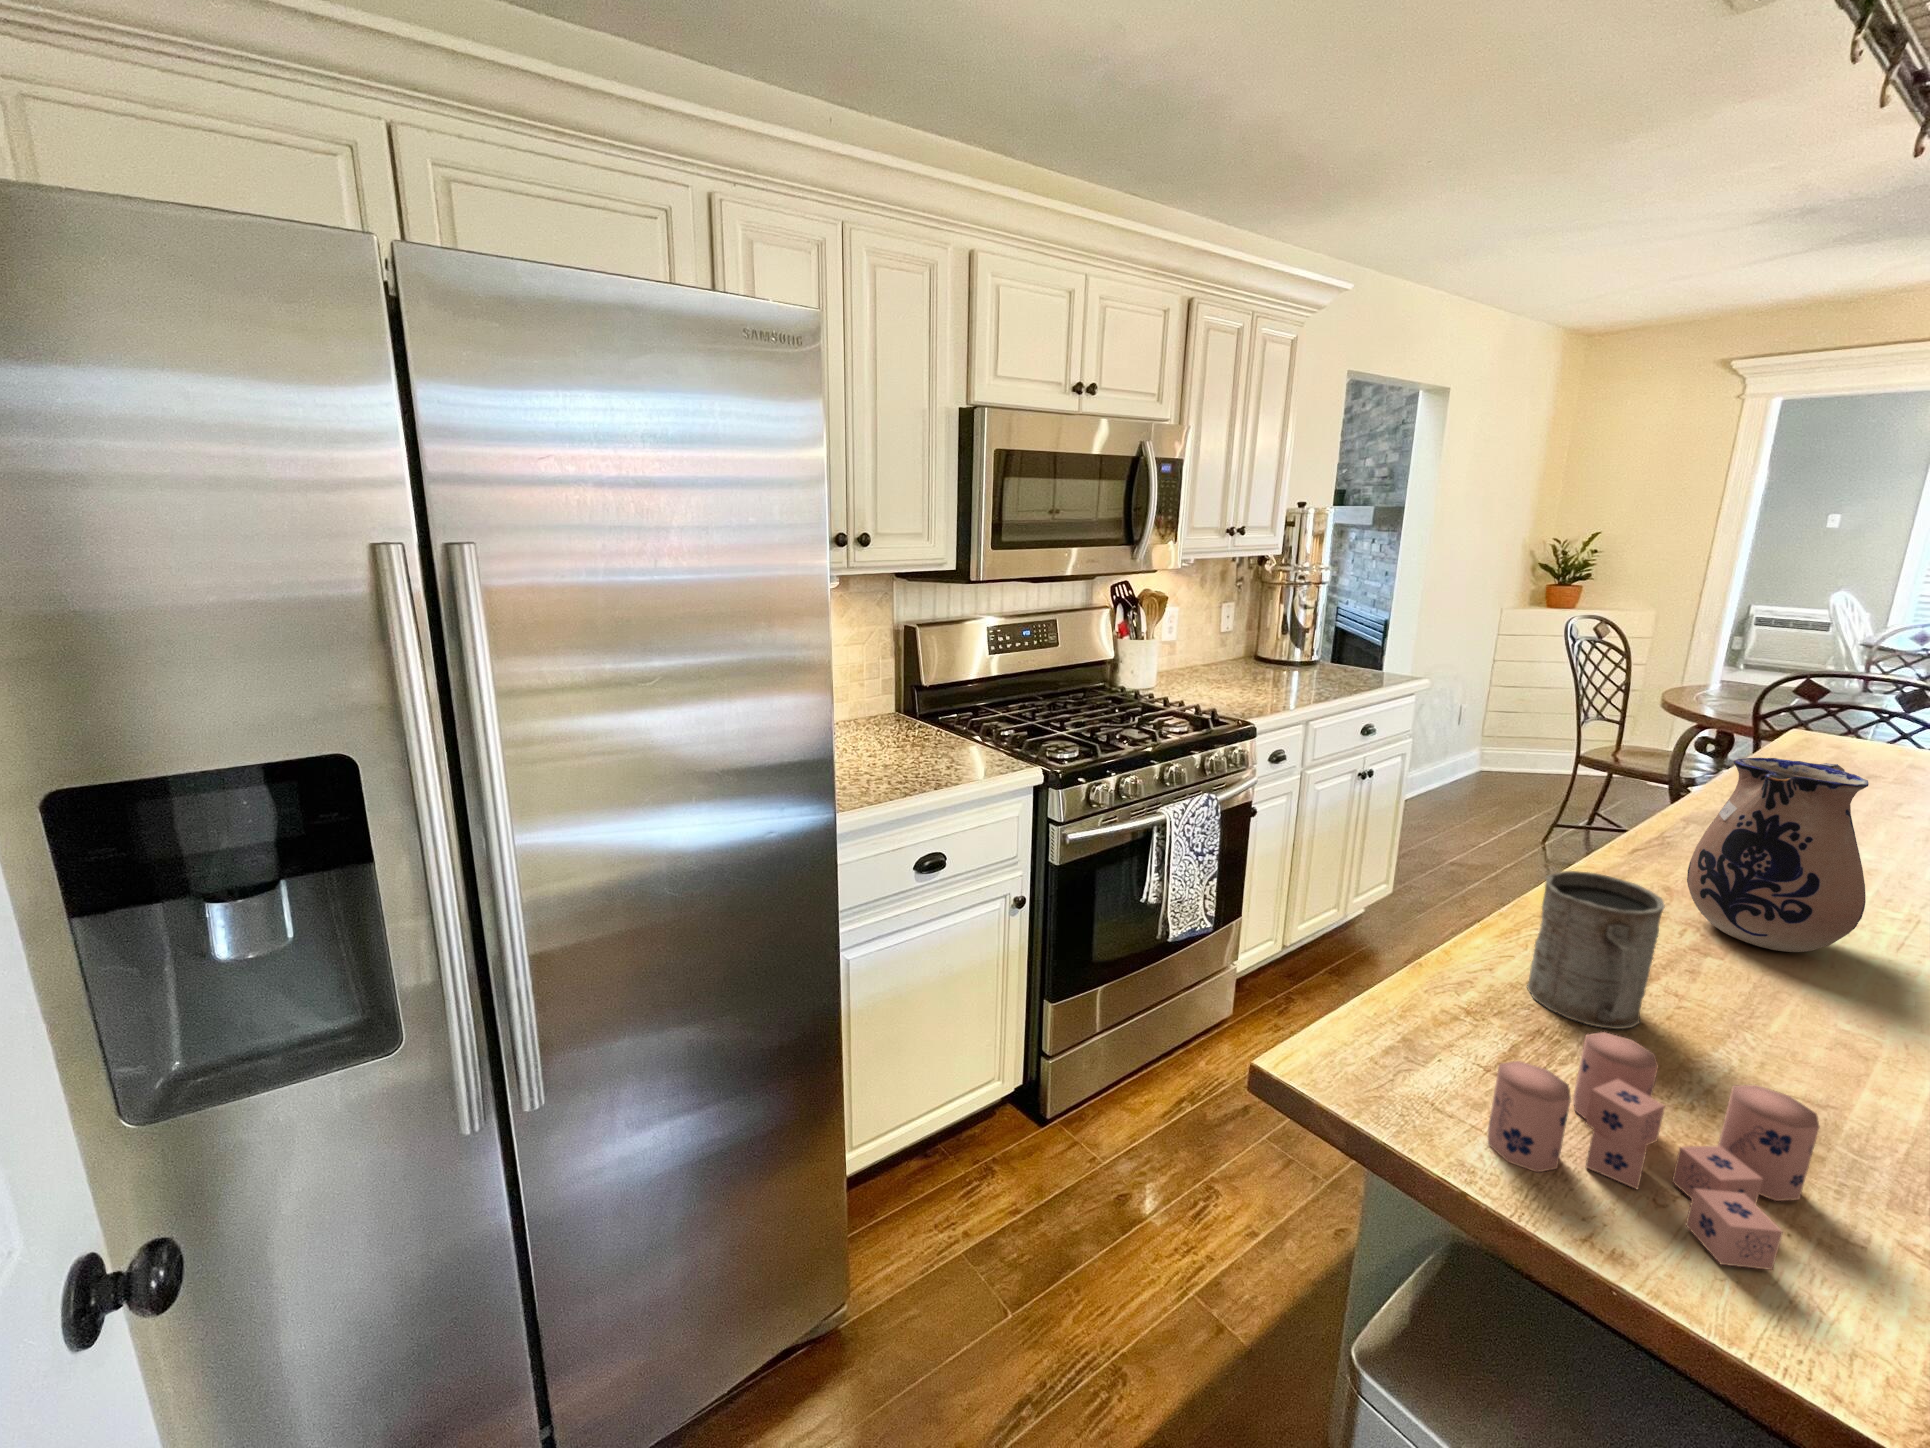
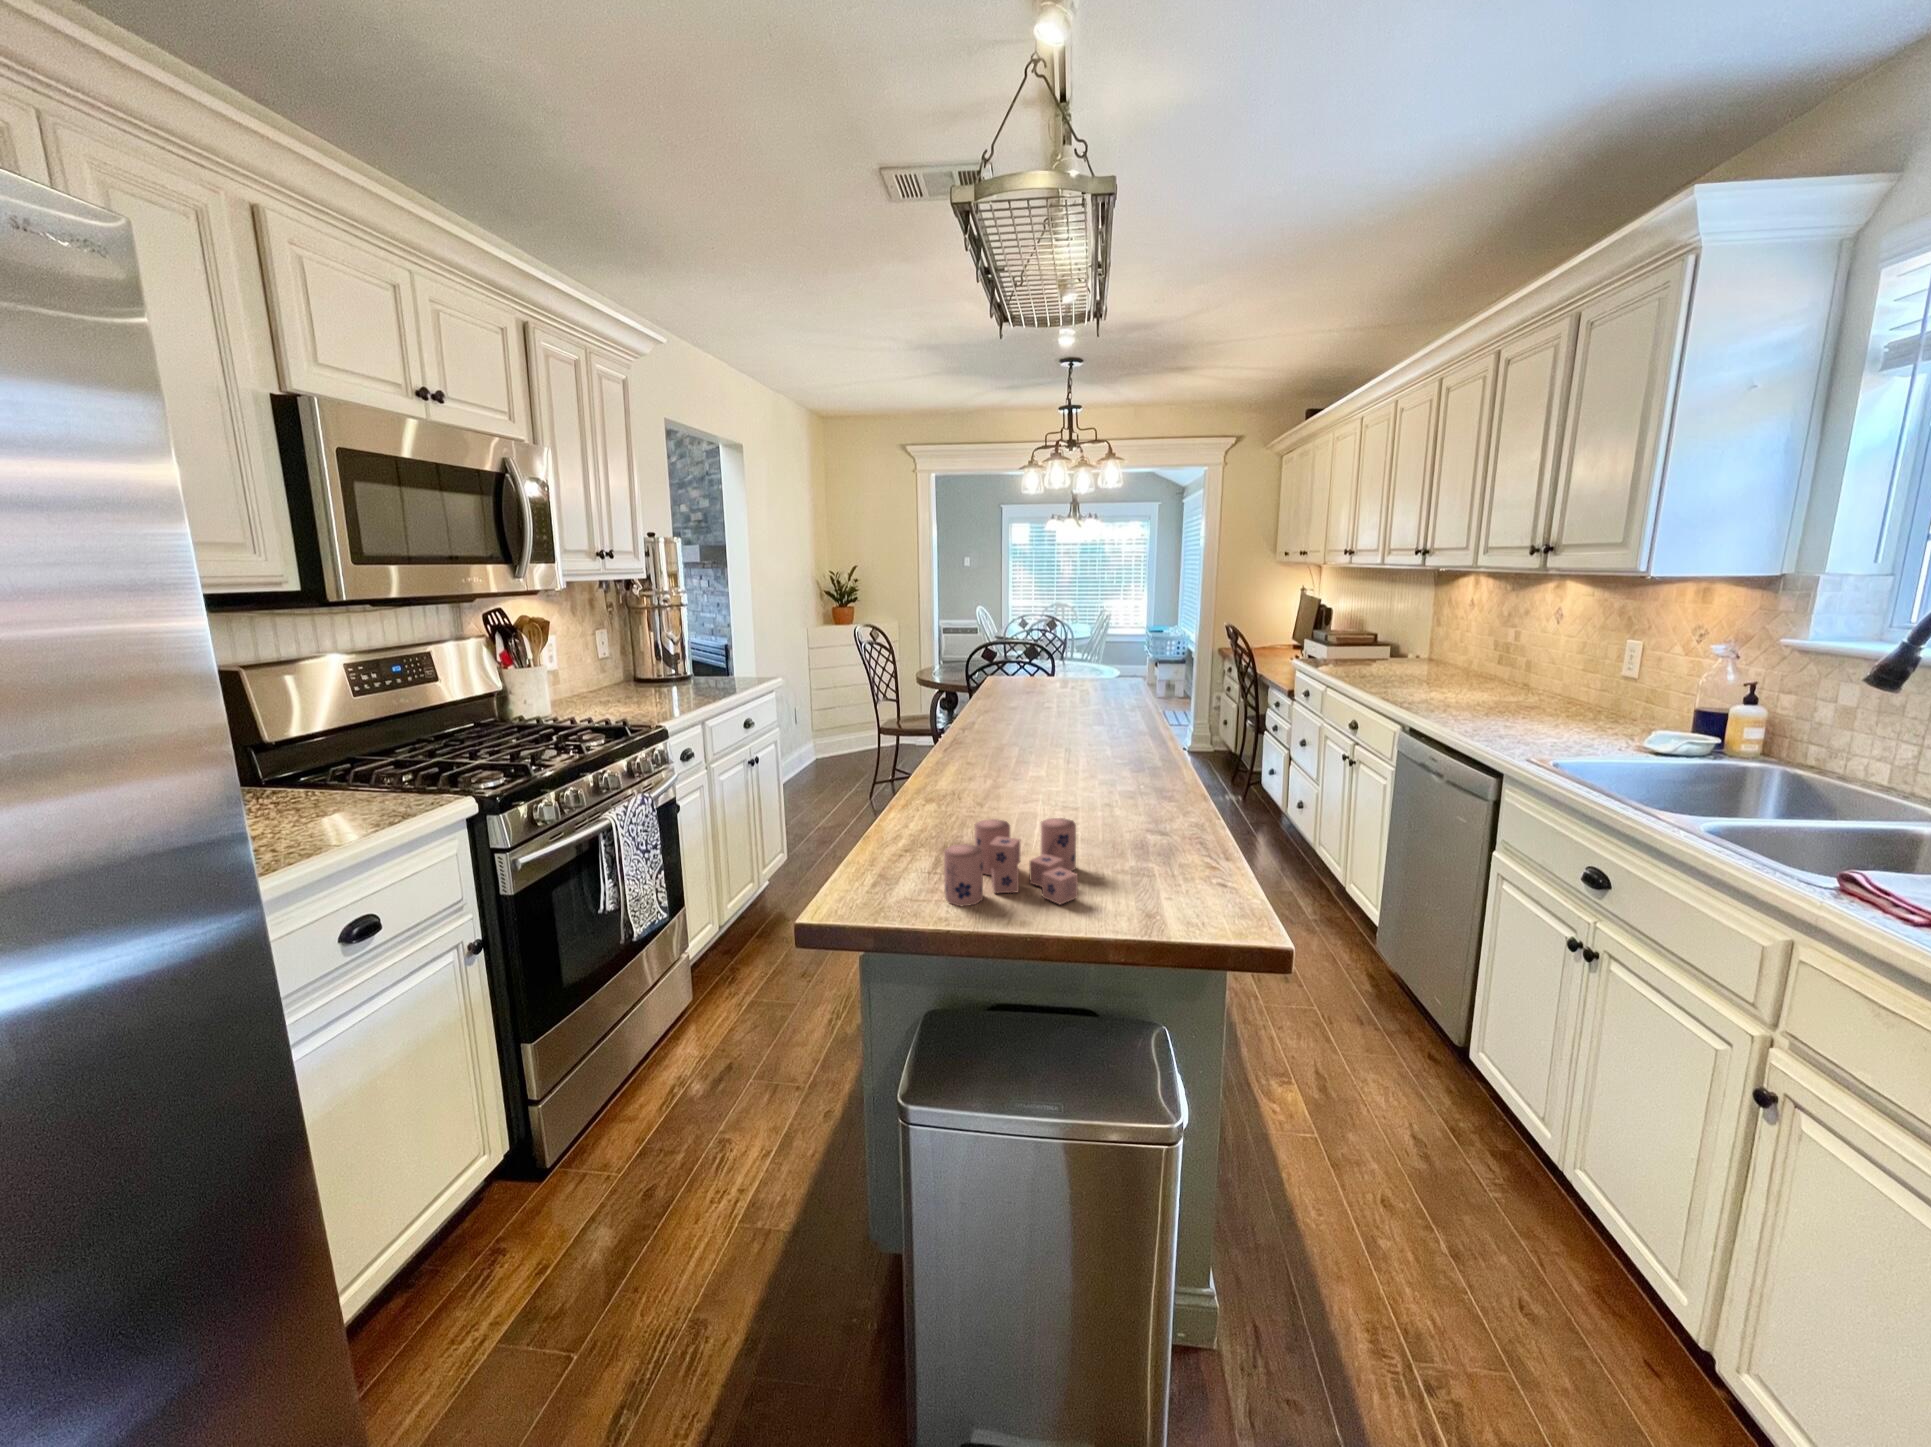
ceramic pitcher: present [1687,758,1869,952] -> none [981,663,1055,776]
mug: present [1527,871,1665,1029] -> none [927,741,988,834]

